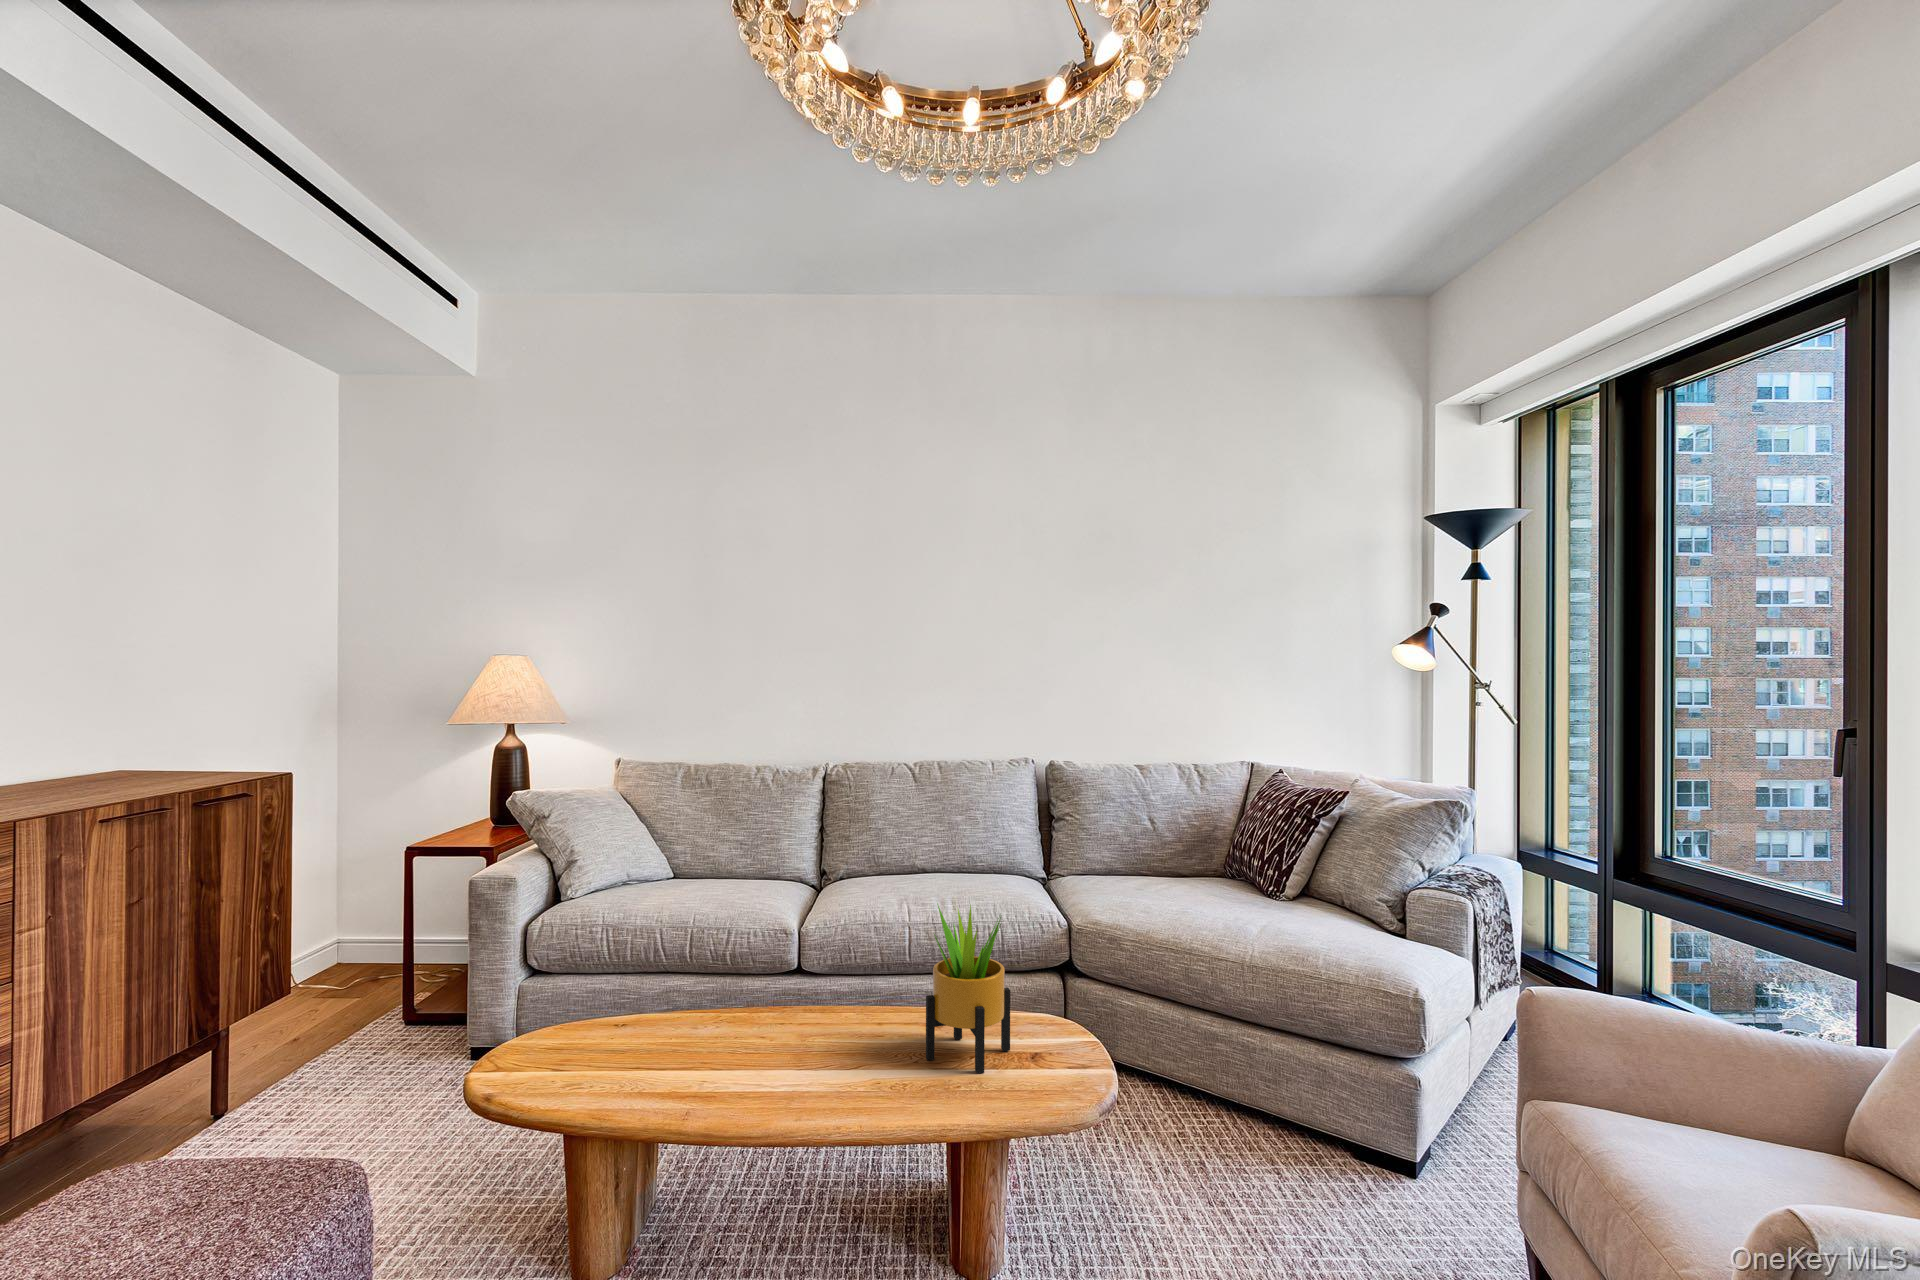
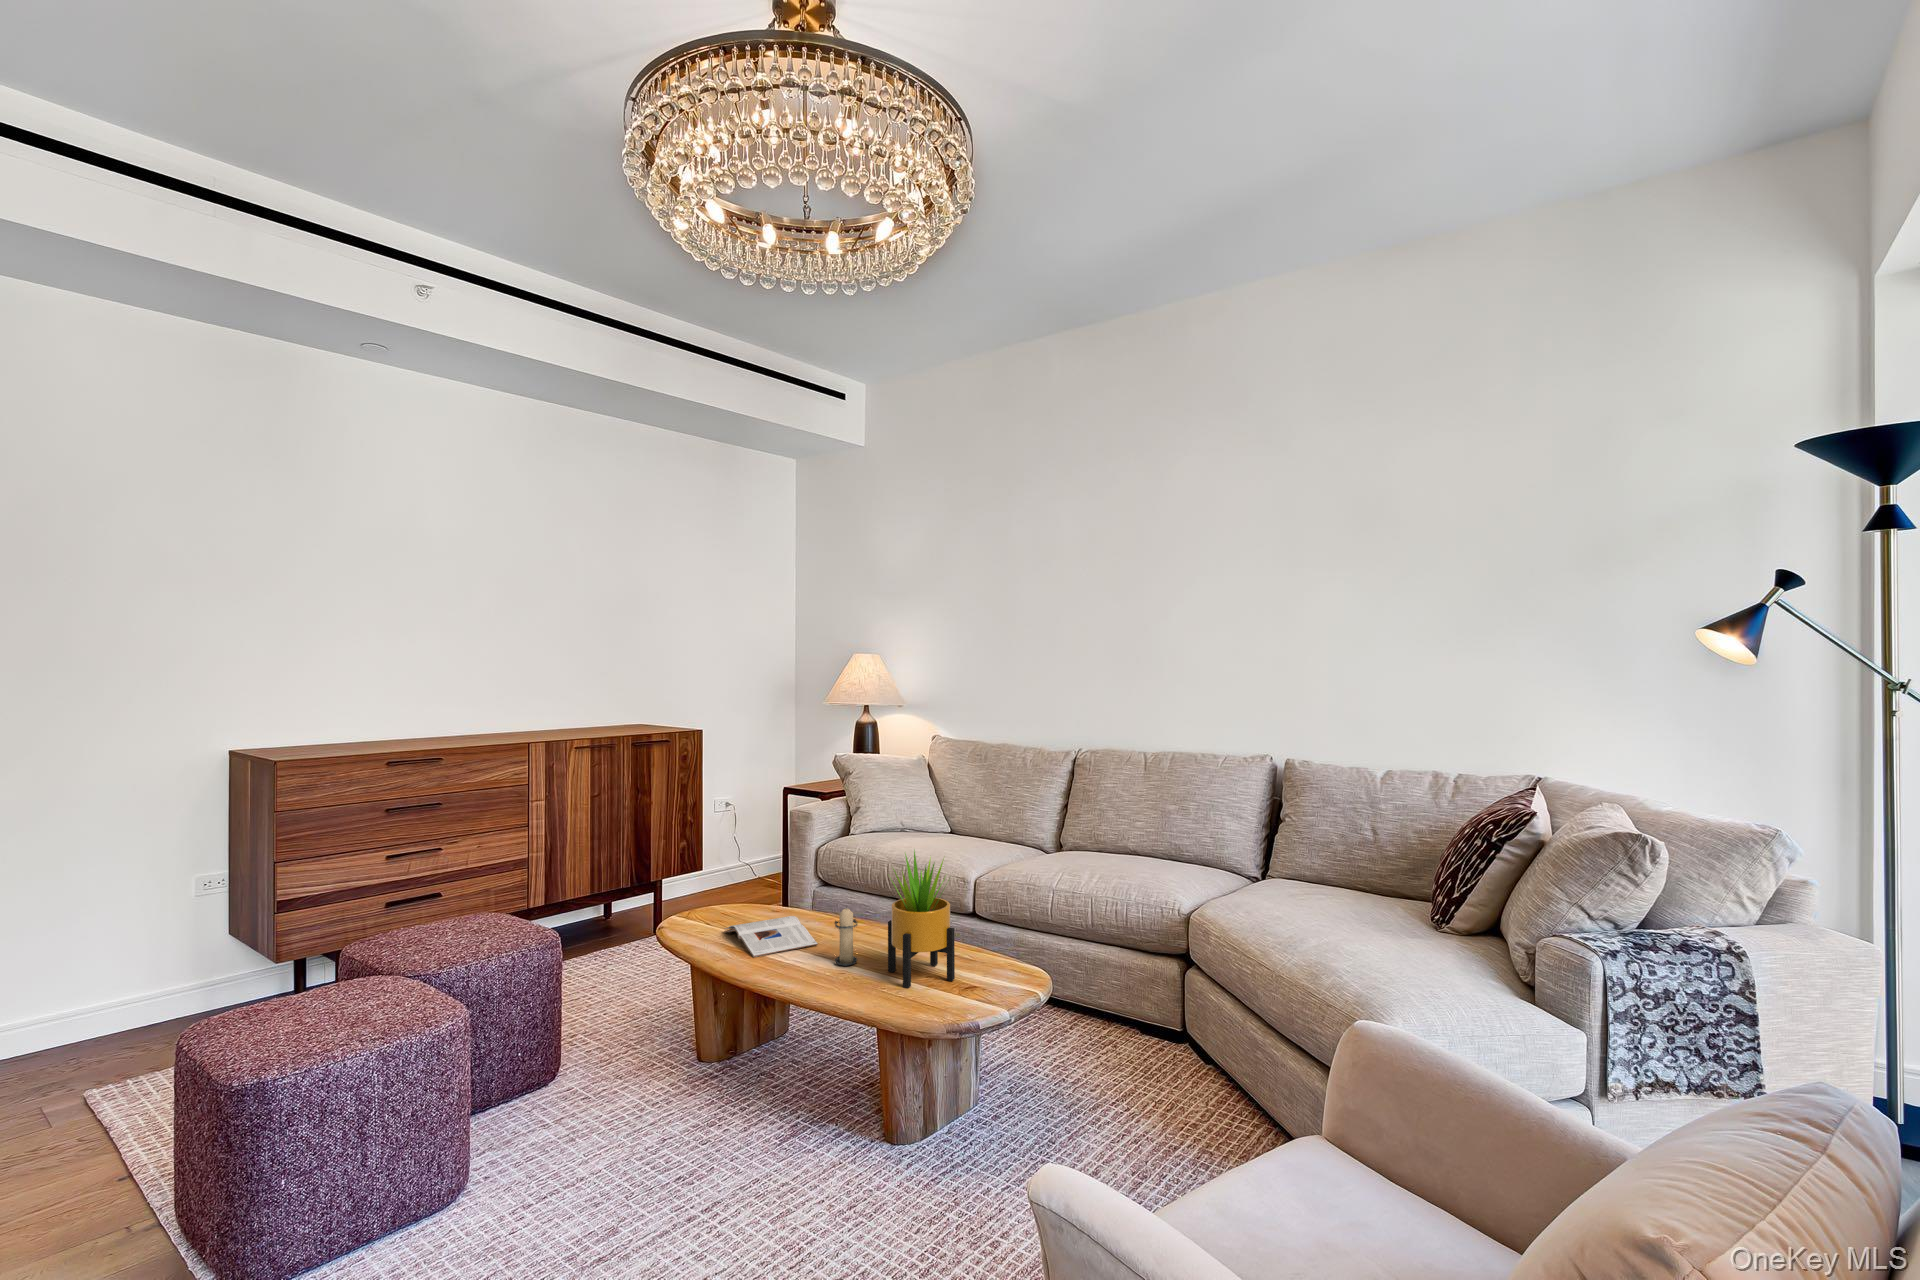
candle: none [847,989,884,1071] -> present [835,905,858,966]
magazine: none [629,1022,790,1093] -> present [724,916,818,957]

